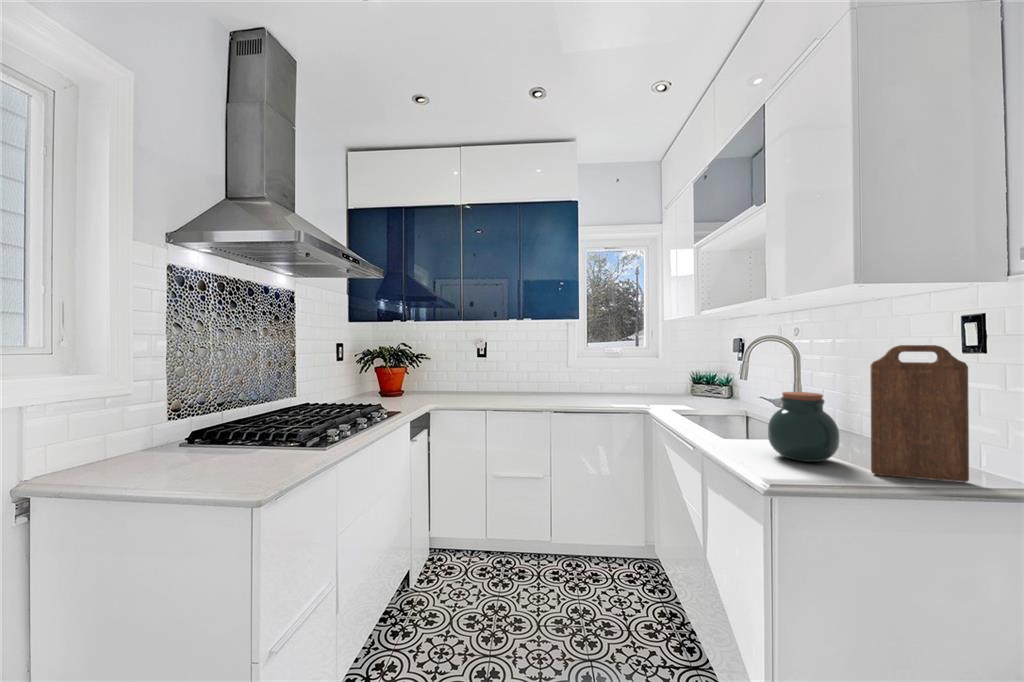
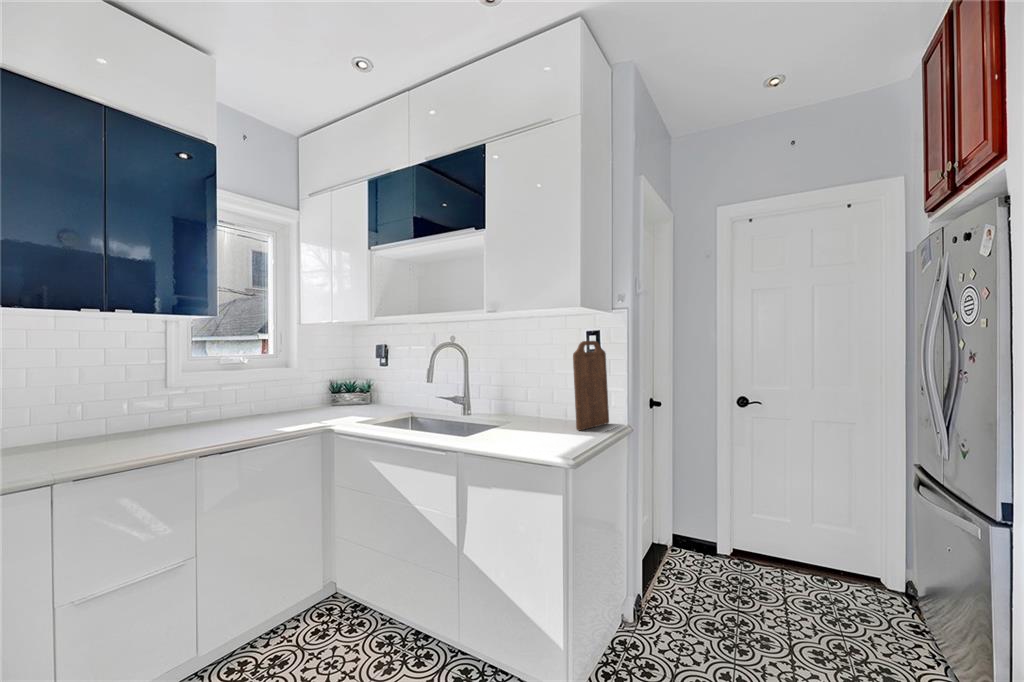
jar: present [768,392,840,462] -> none [507,380,554,434]

